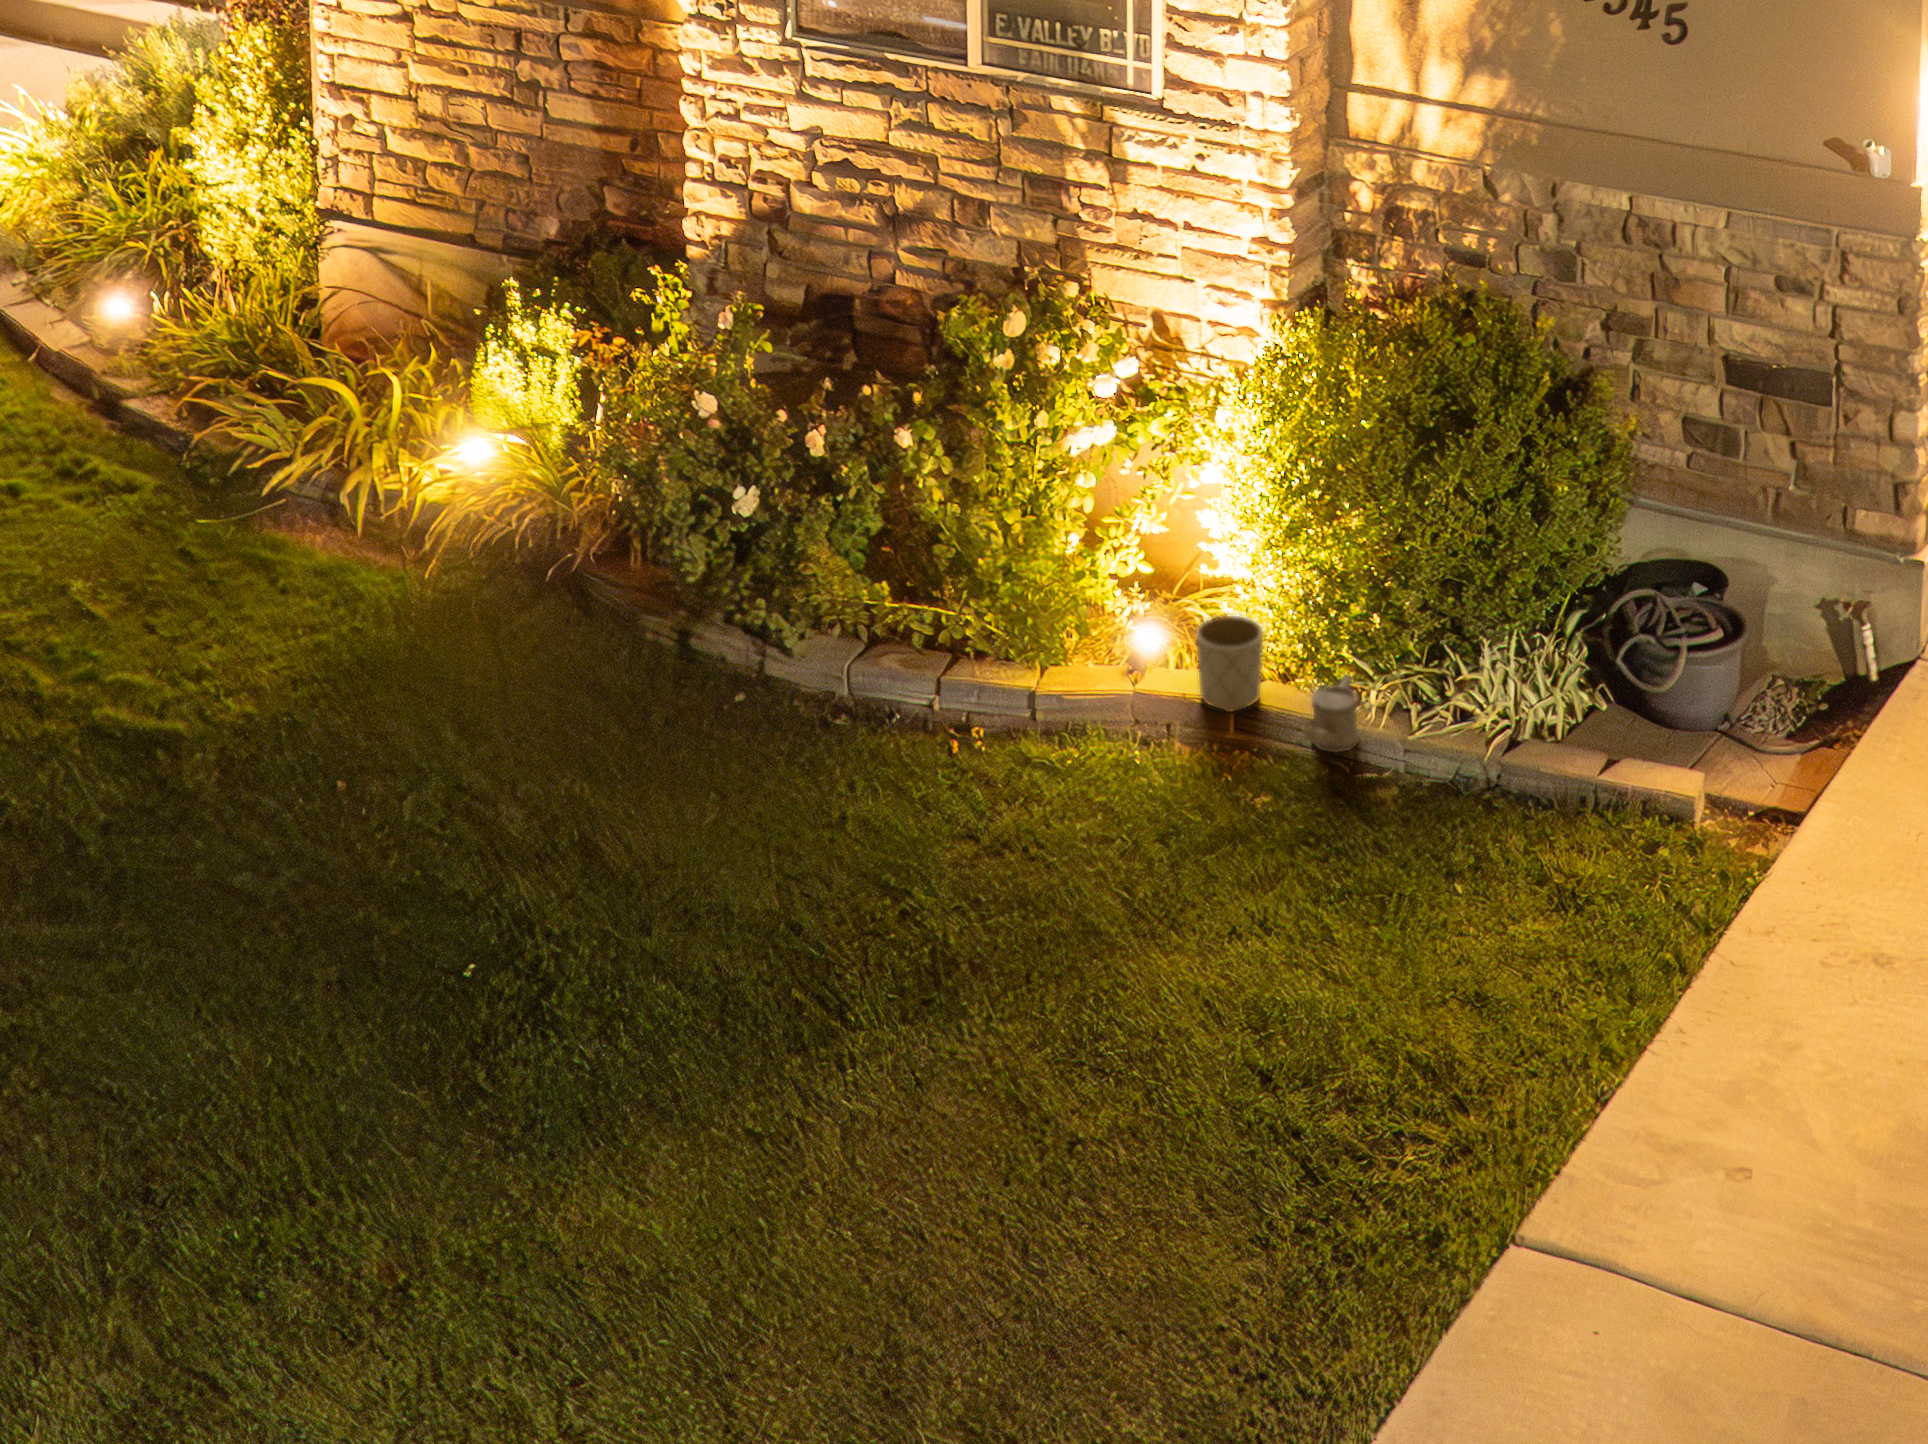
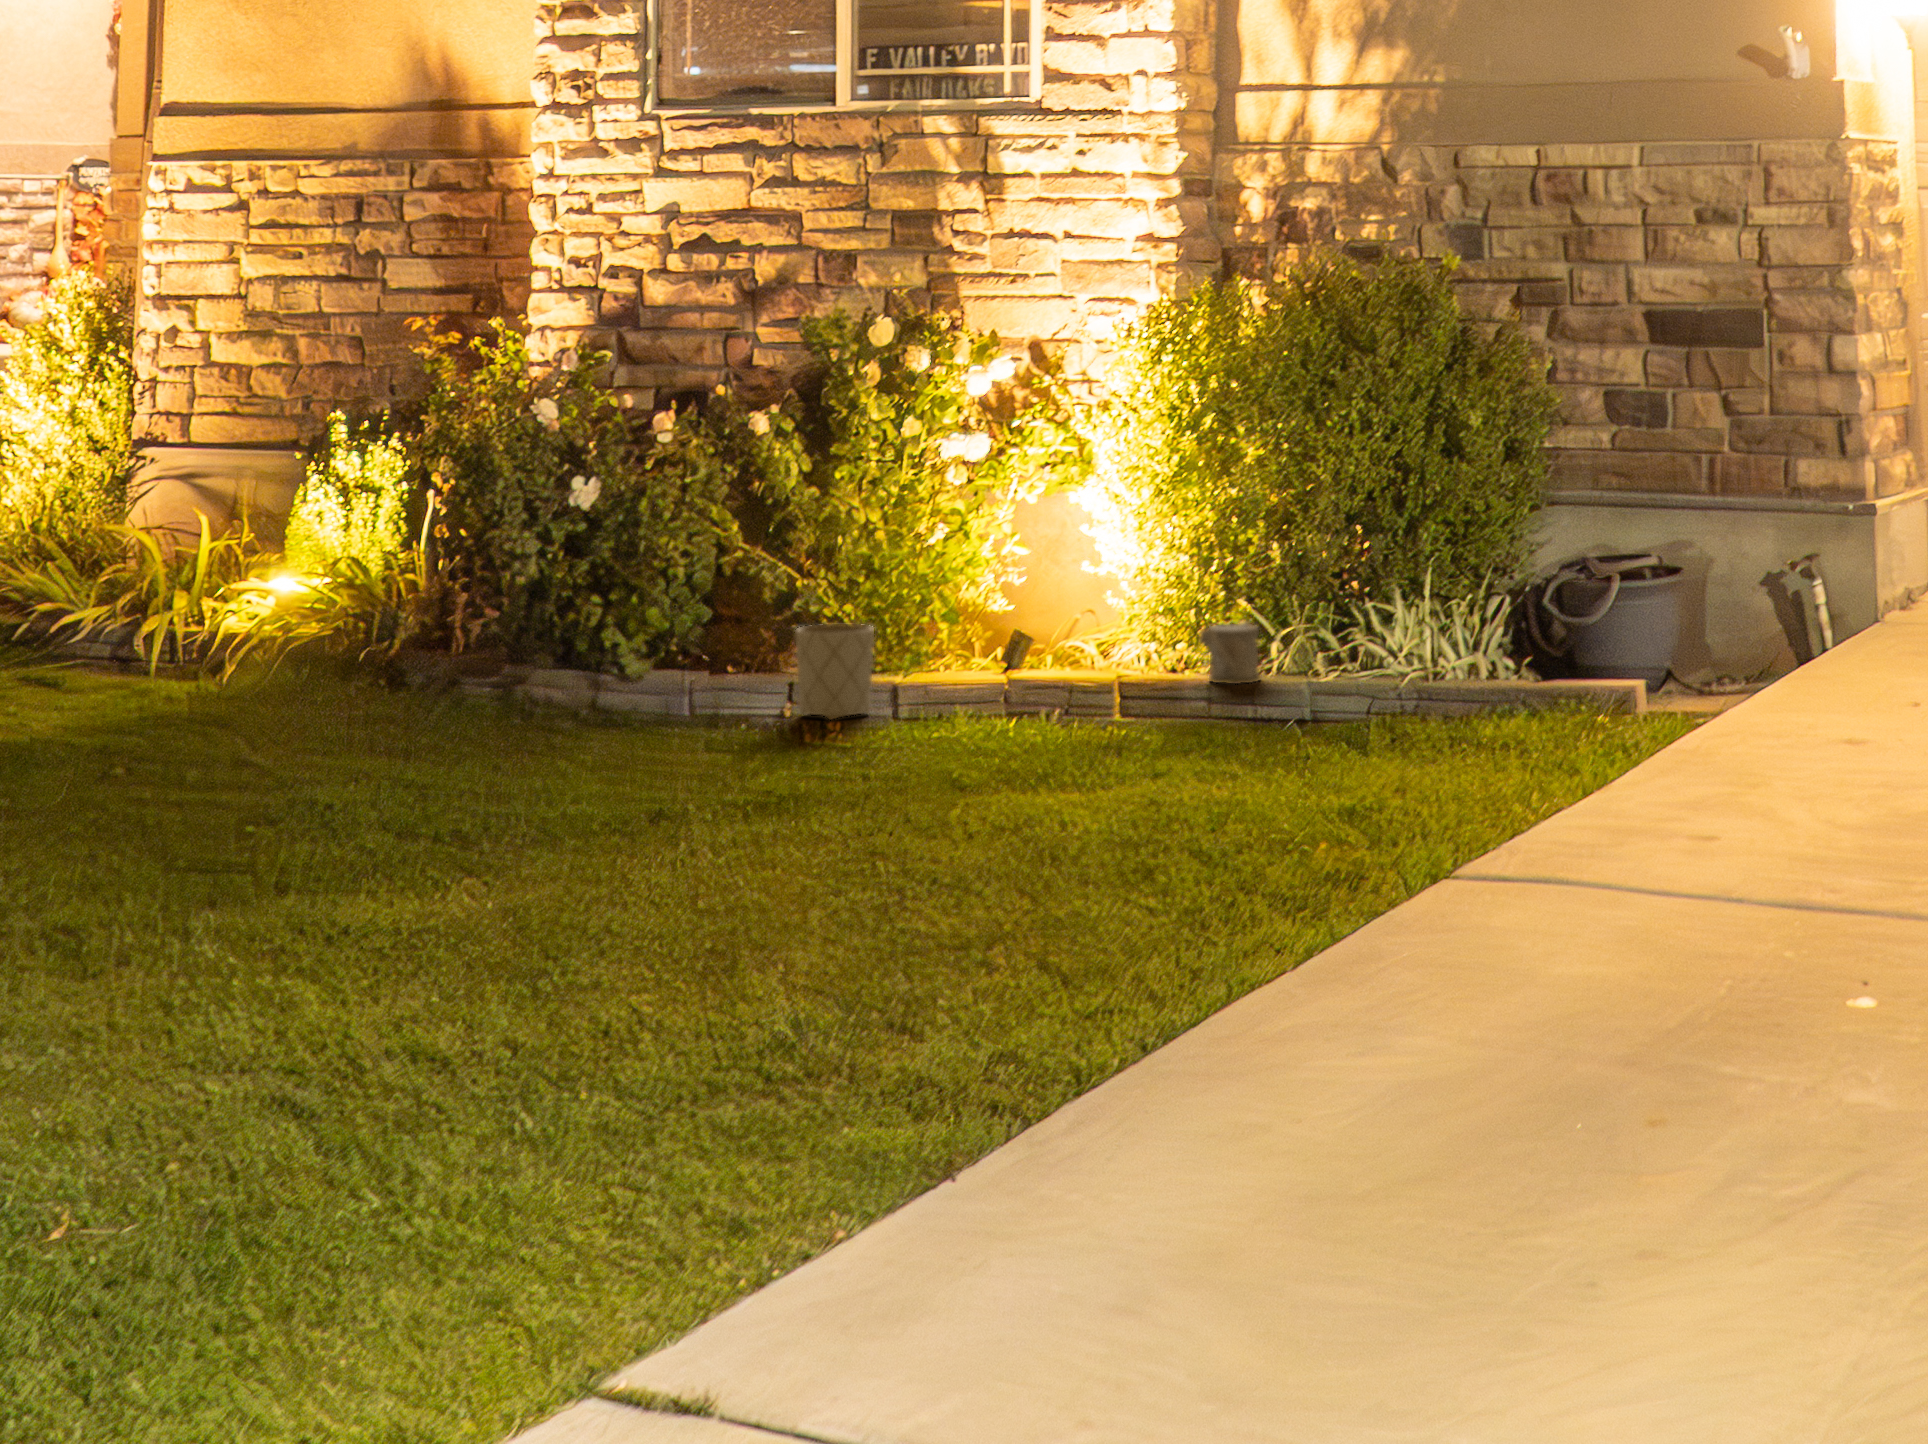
planter: present [1196,616,1263,712] -> present [795,624,874,719]

